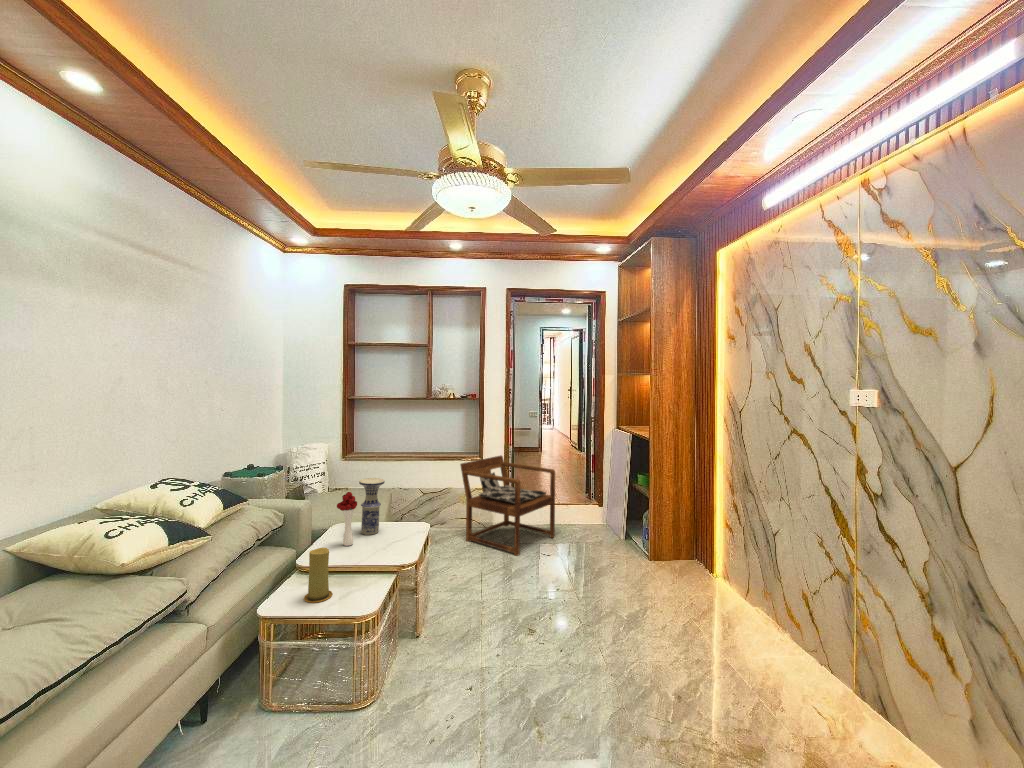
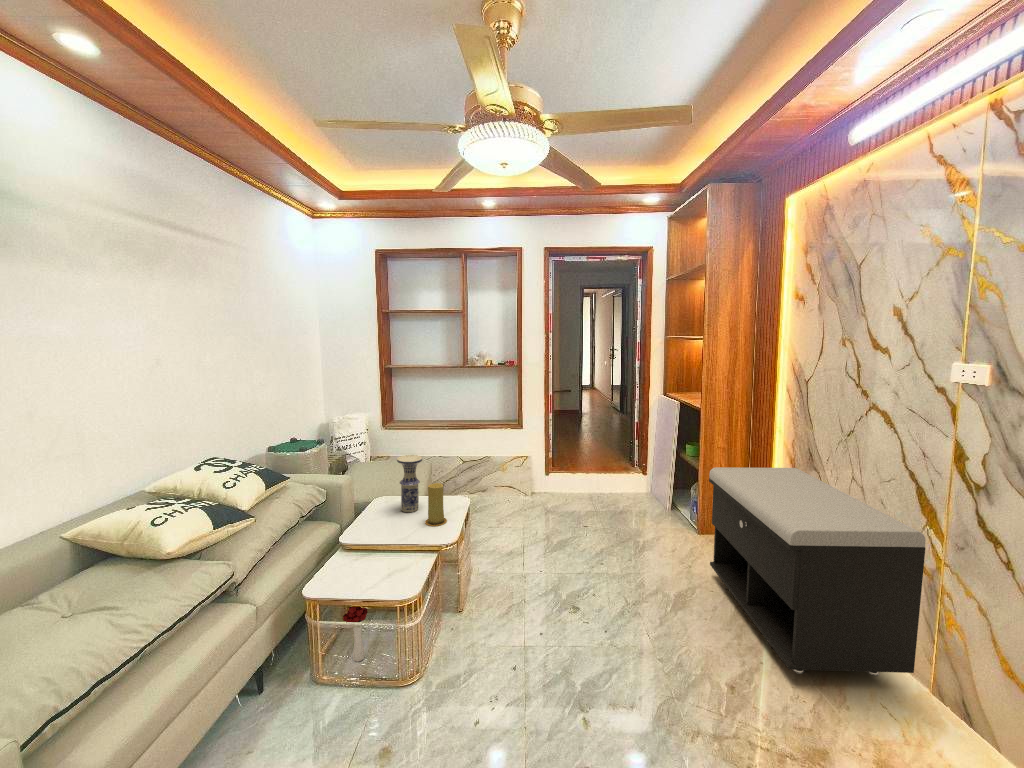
armchair: present [460,455,555,556] -> none [500,422,598,526]
flower bouquet: present [337,492,357,546] -> present [343,607,368,662]
storage bench: none [657,492,840,681] -> present [709,467,926,676]
candle: present [304,548,332,603] -> present [425,483,447,526]

